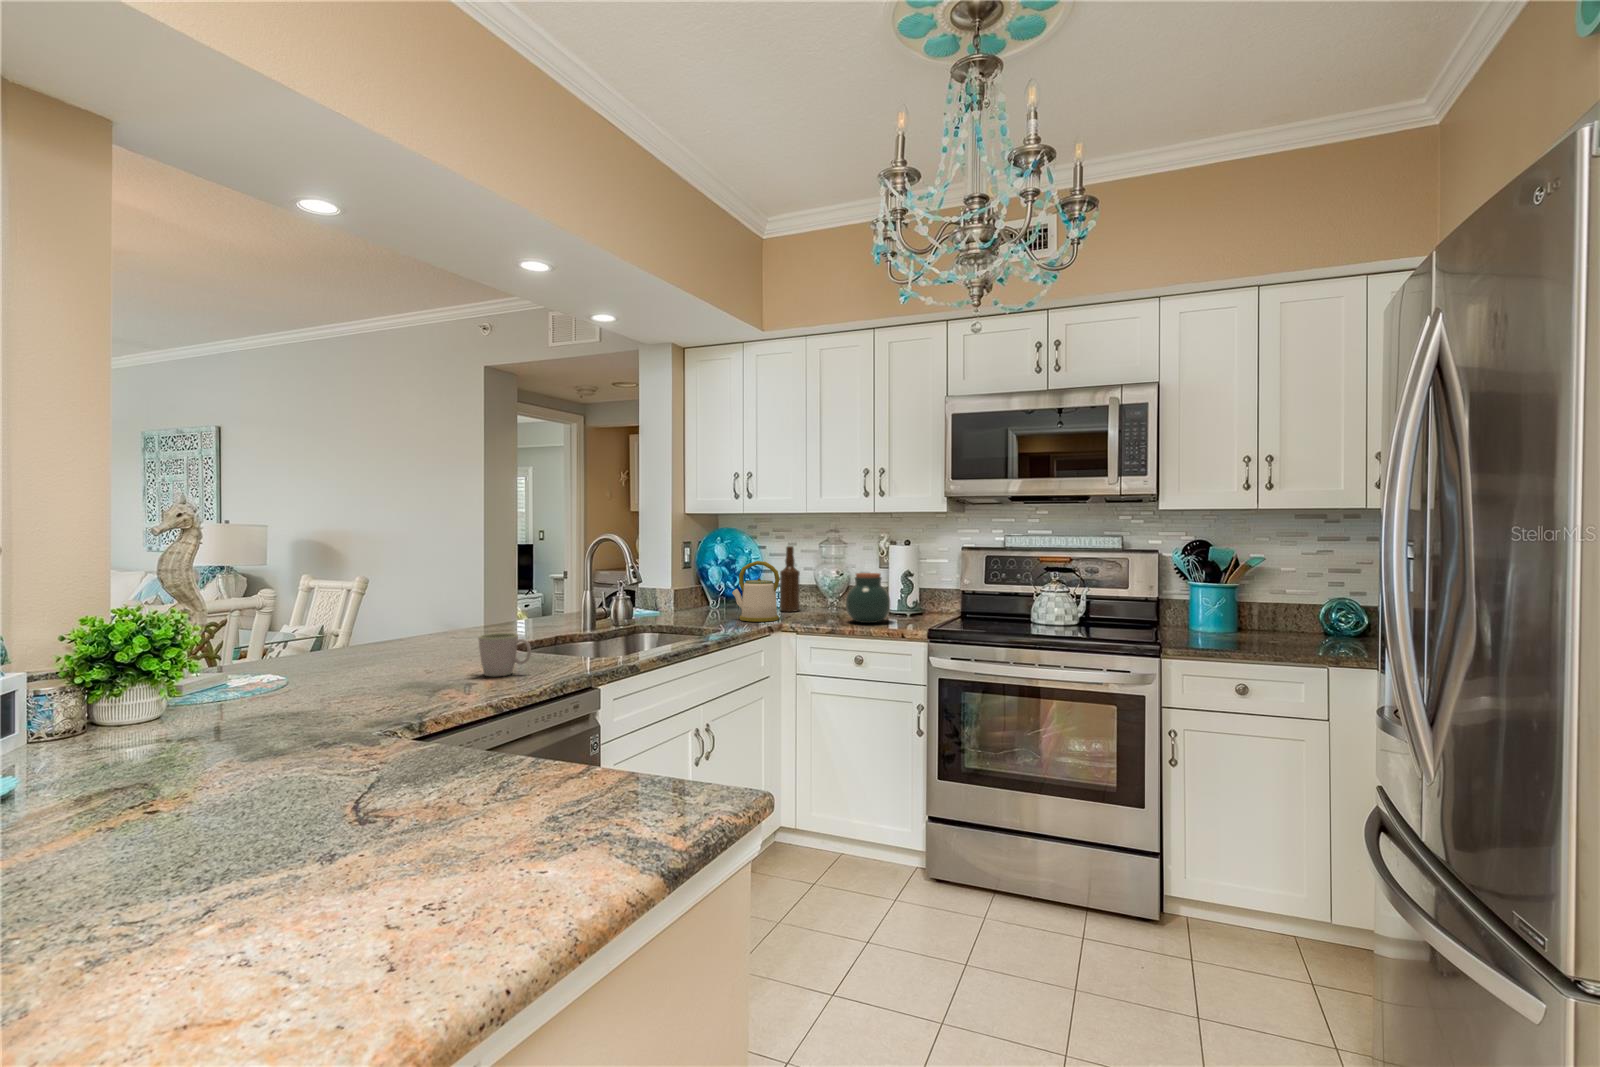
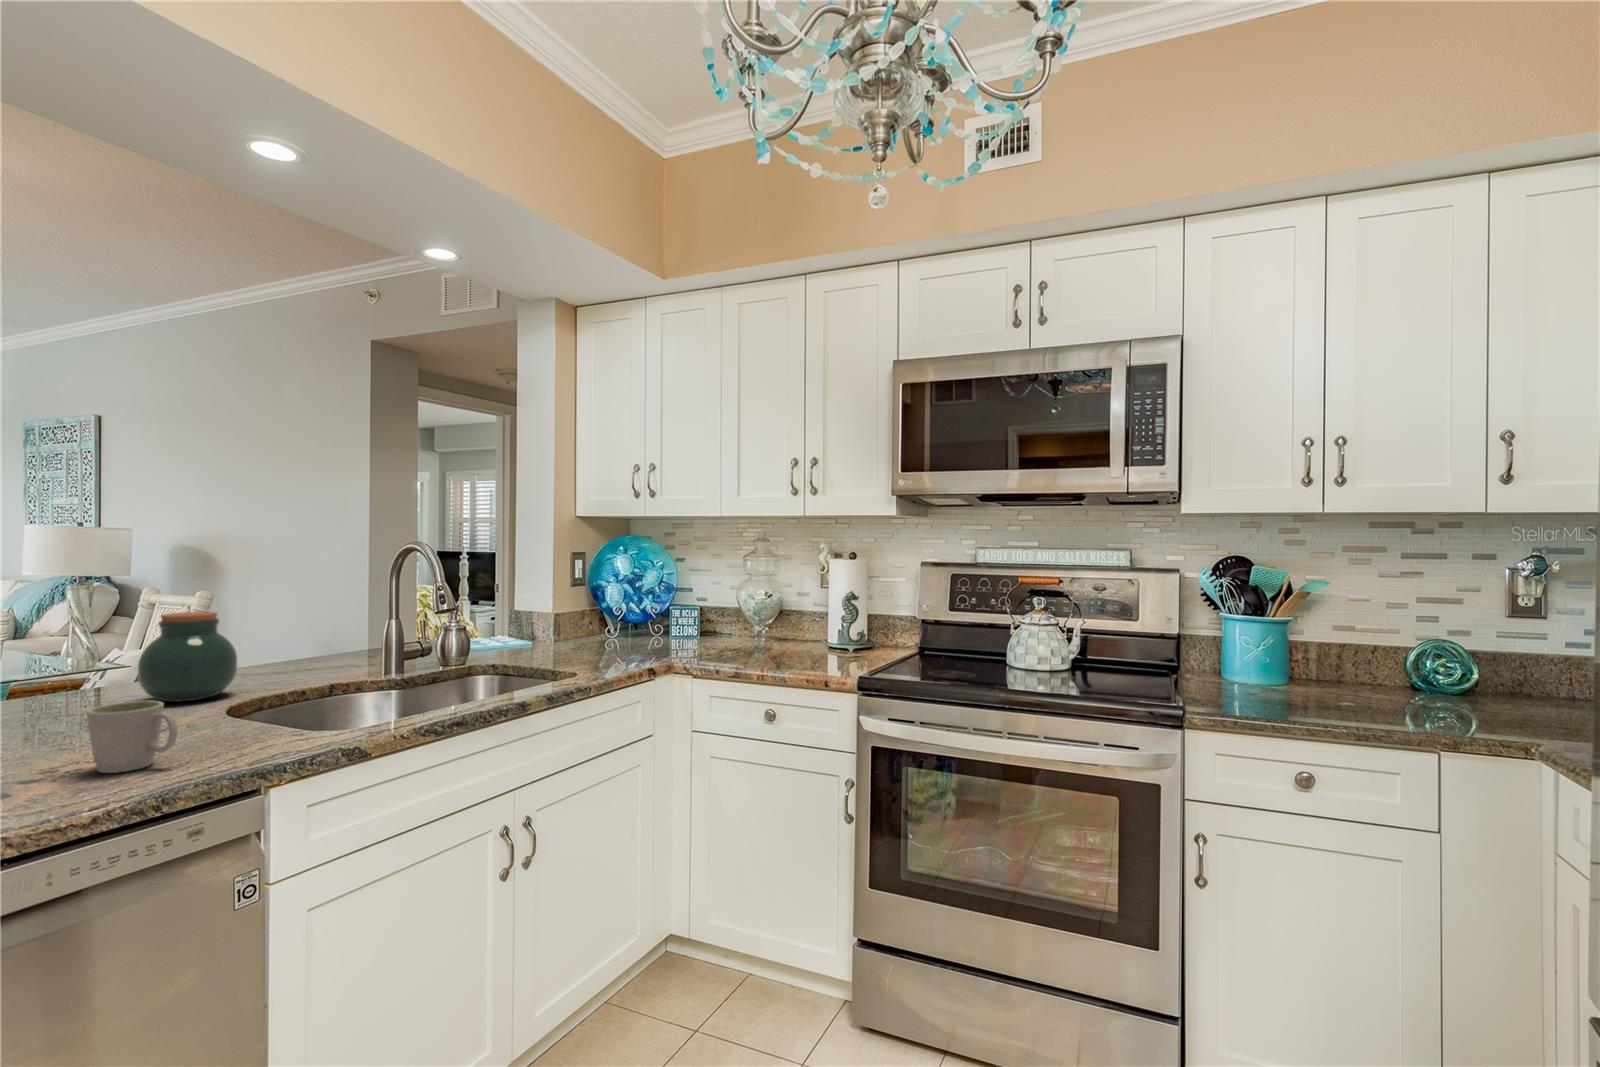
bottle: present [780,546,800,612] -> none [694,559,719,643]
kettle: present [732,561,780,622] -> none [621,579,682,659]
jar: present [846,573,890,623] -> present [138,612,237,702]

